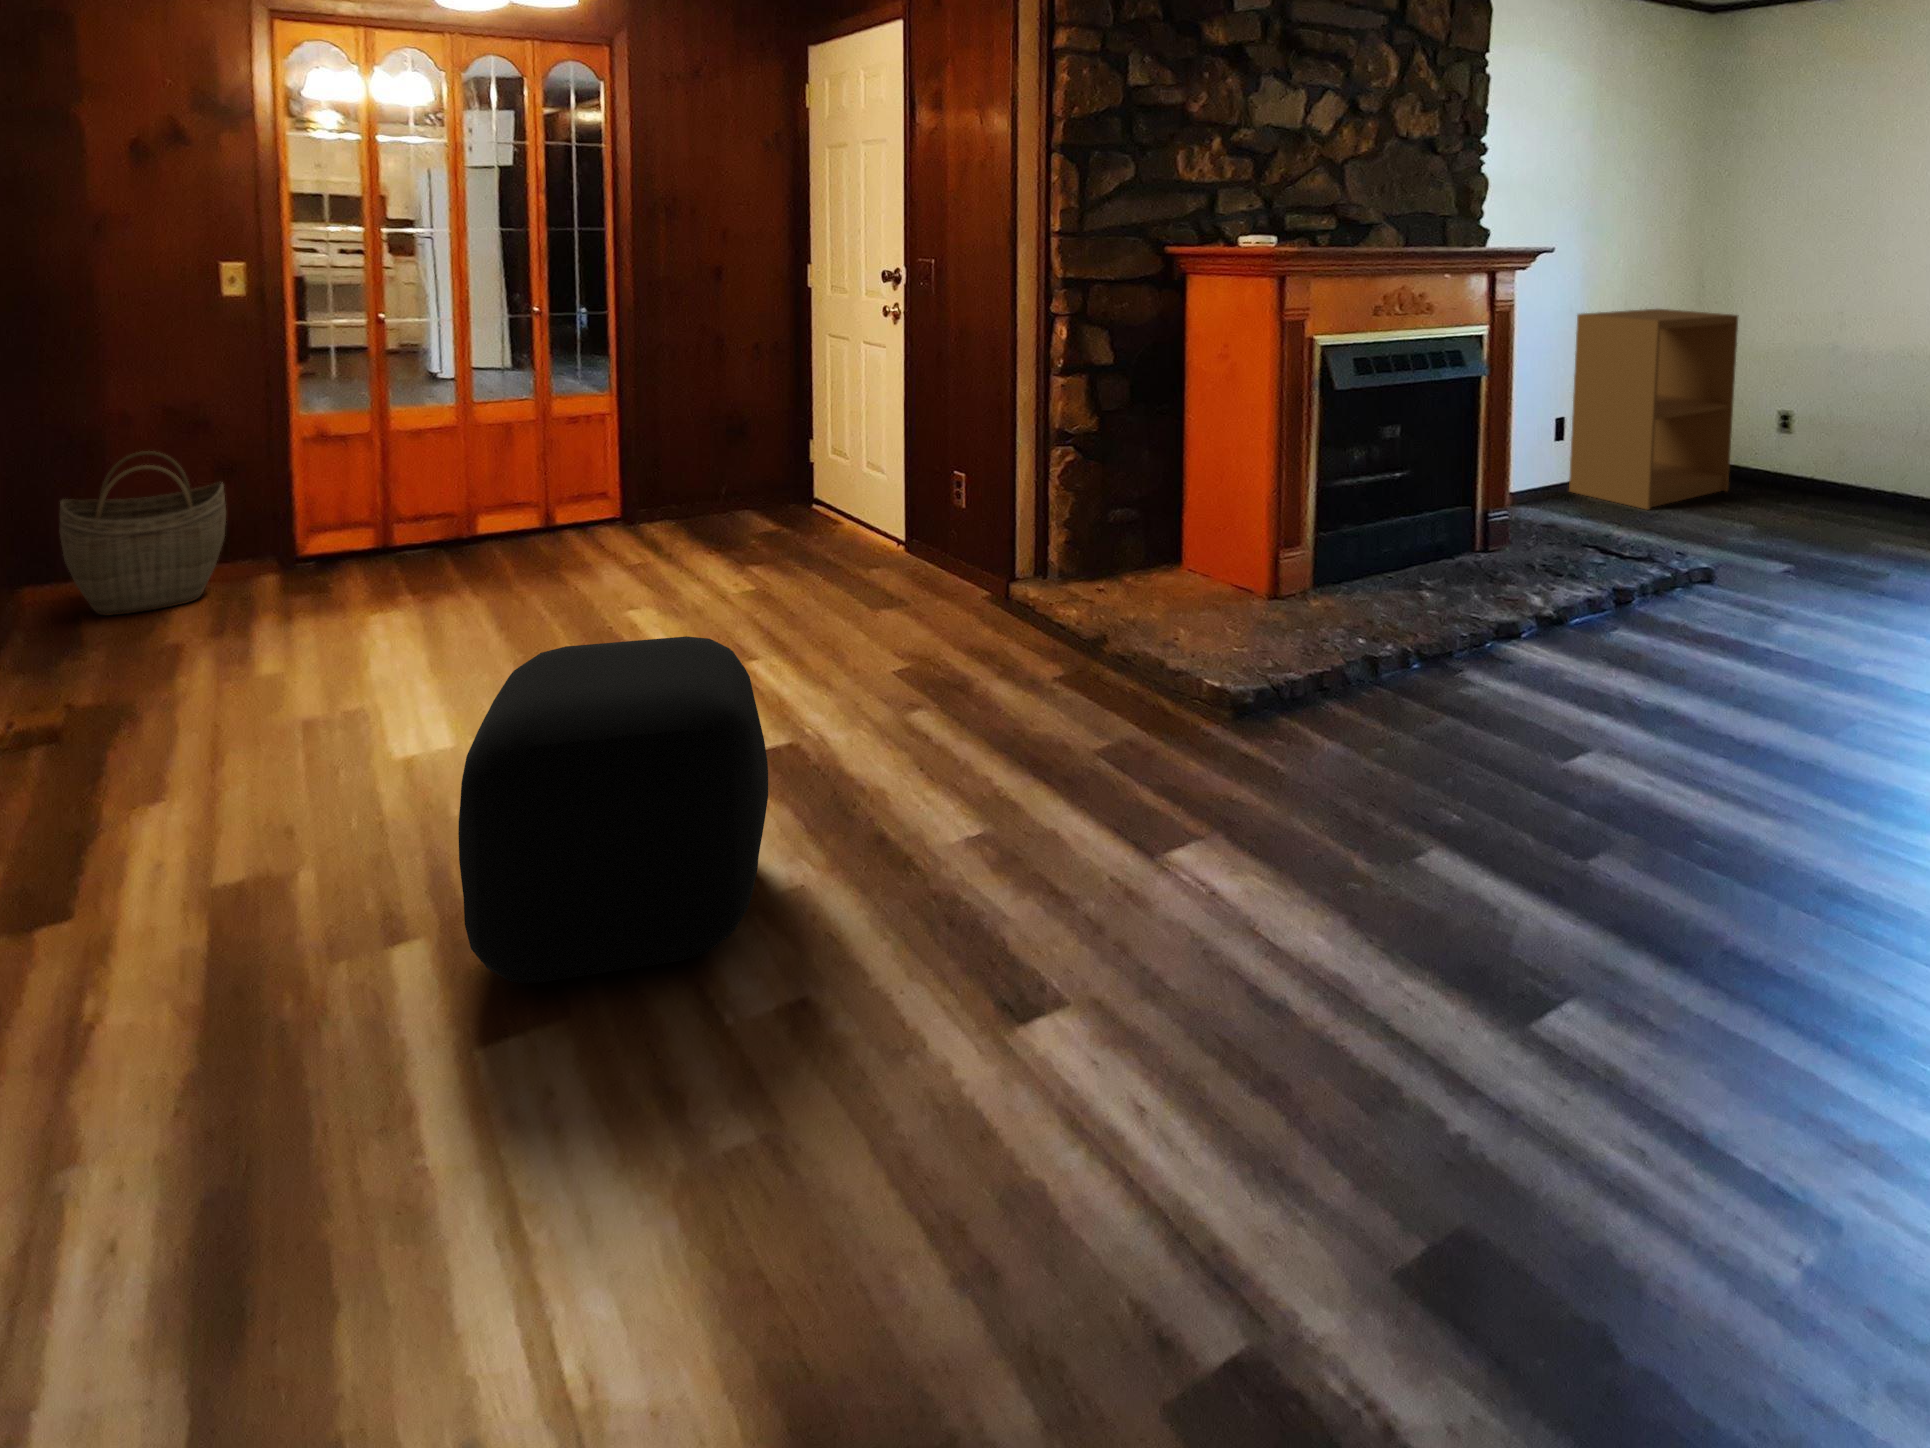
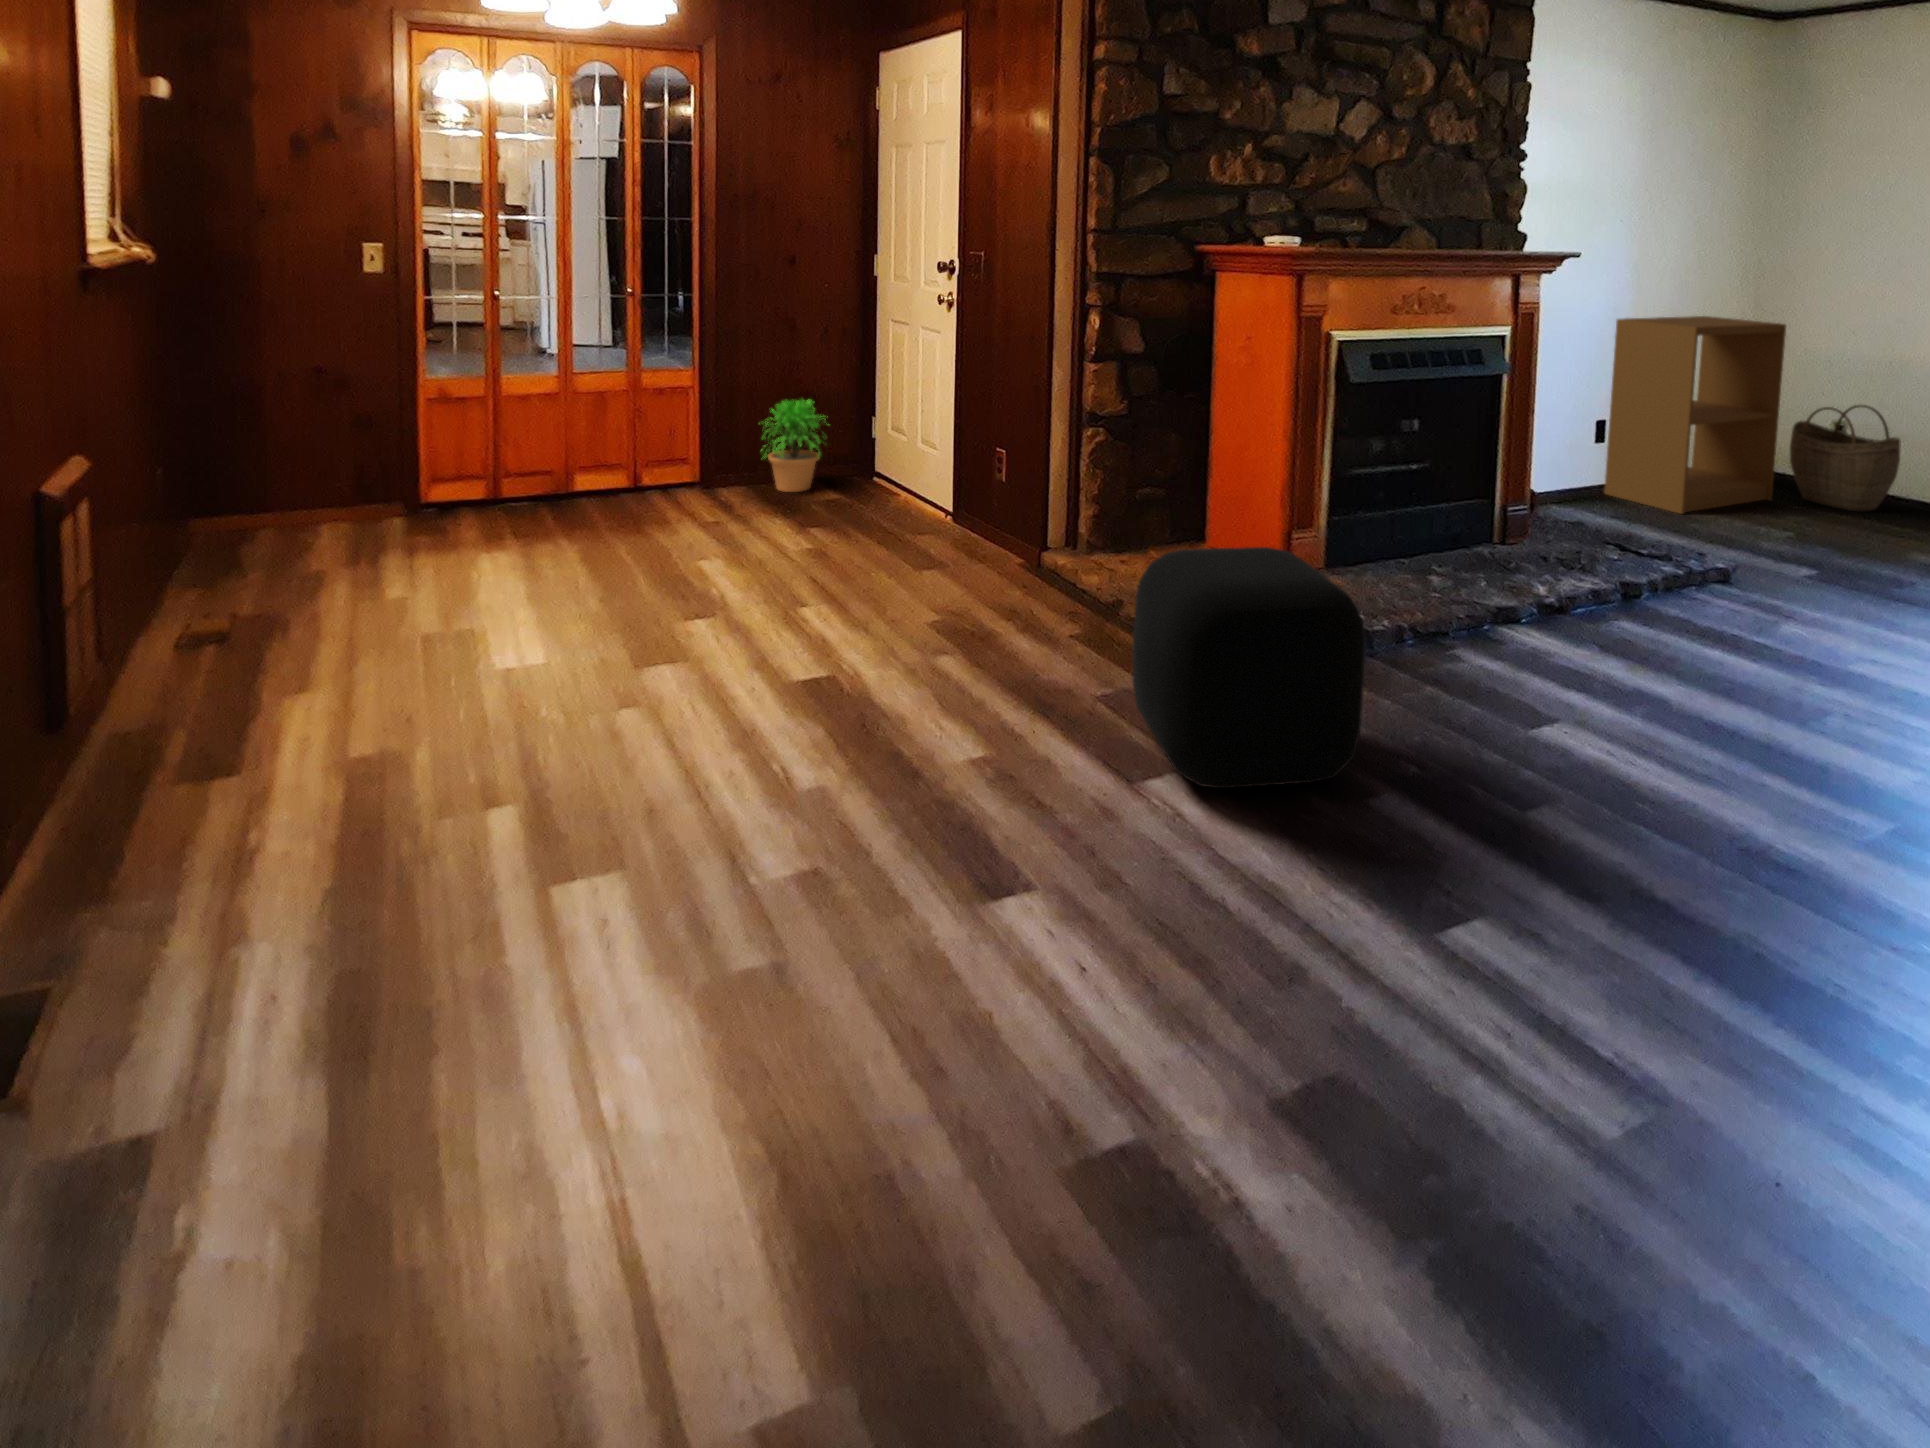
potted plant: none [685,421,773,527] -> present [763,399,826,492]
woven basket: present [59,451,226,616] -> present [1790,405,1900,512]
ottoman: present [458,636,768,983] -> present [1132,547,1366,788]

